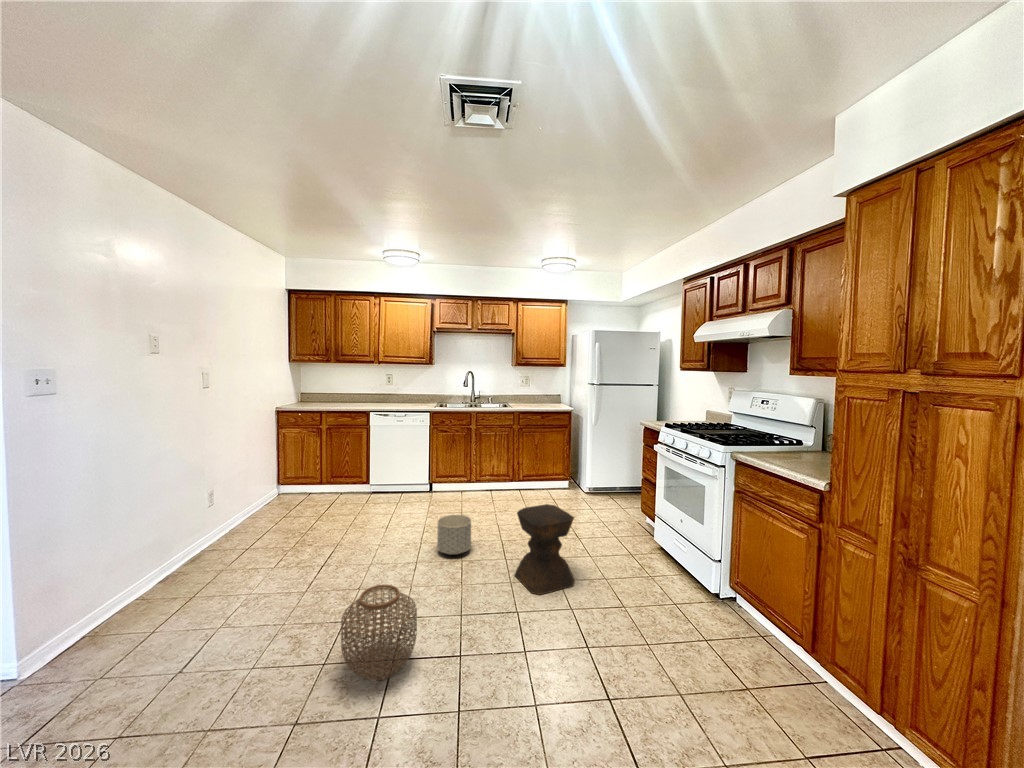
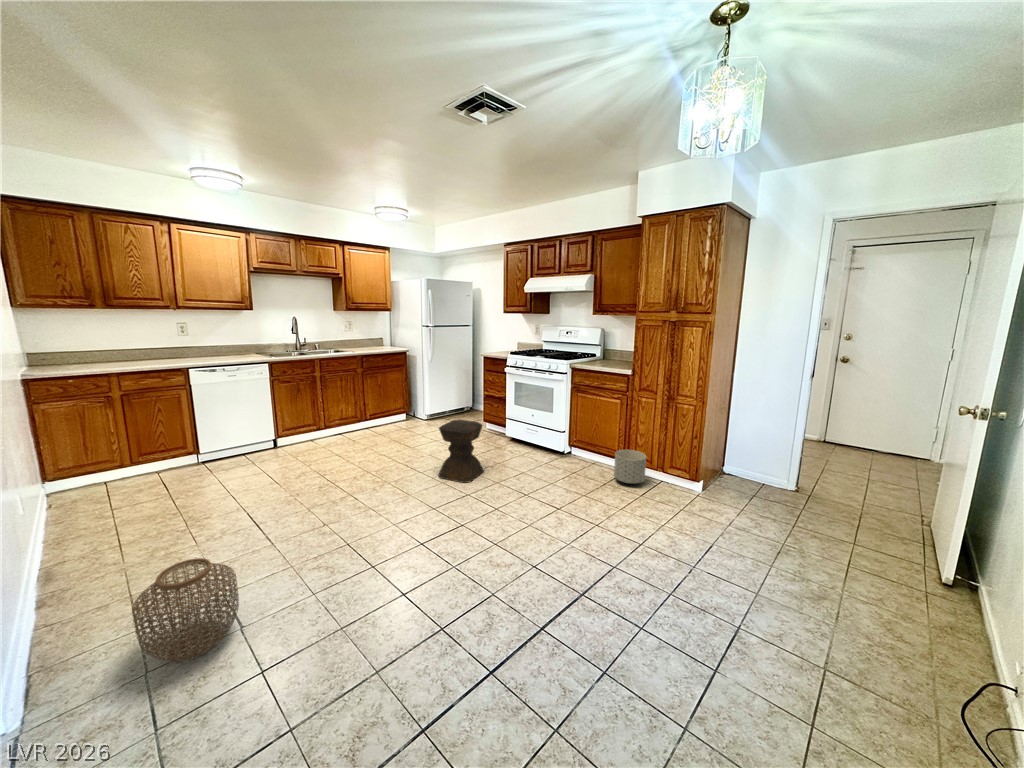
planter: present [437,515,471,555] -> present [614,450,646,484]
woven basket: present [341,585,417,681] -> present [132,558,239,662]

